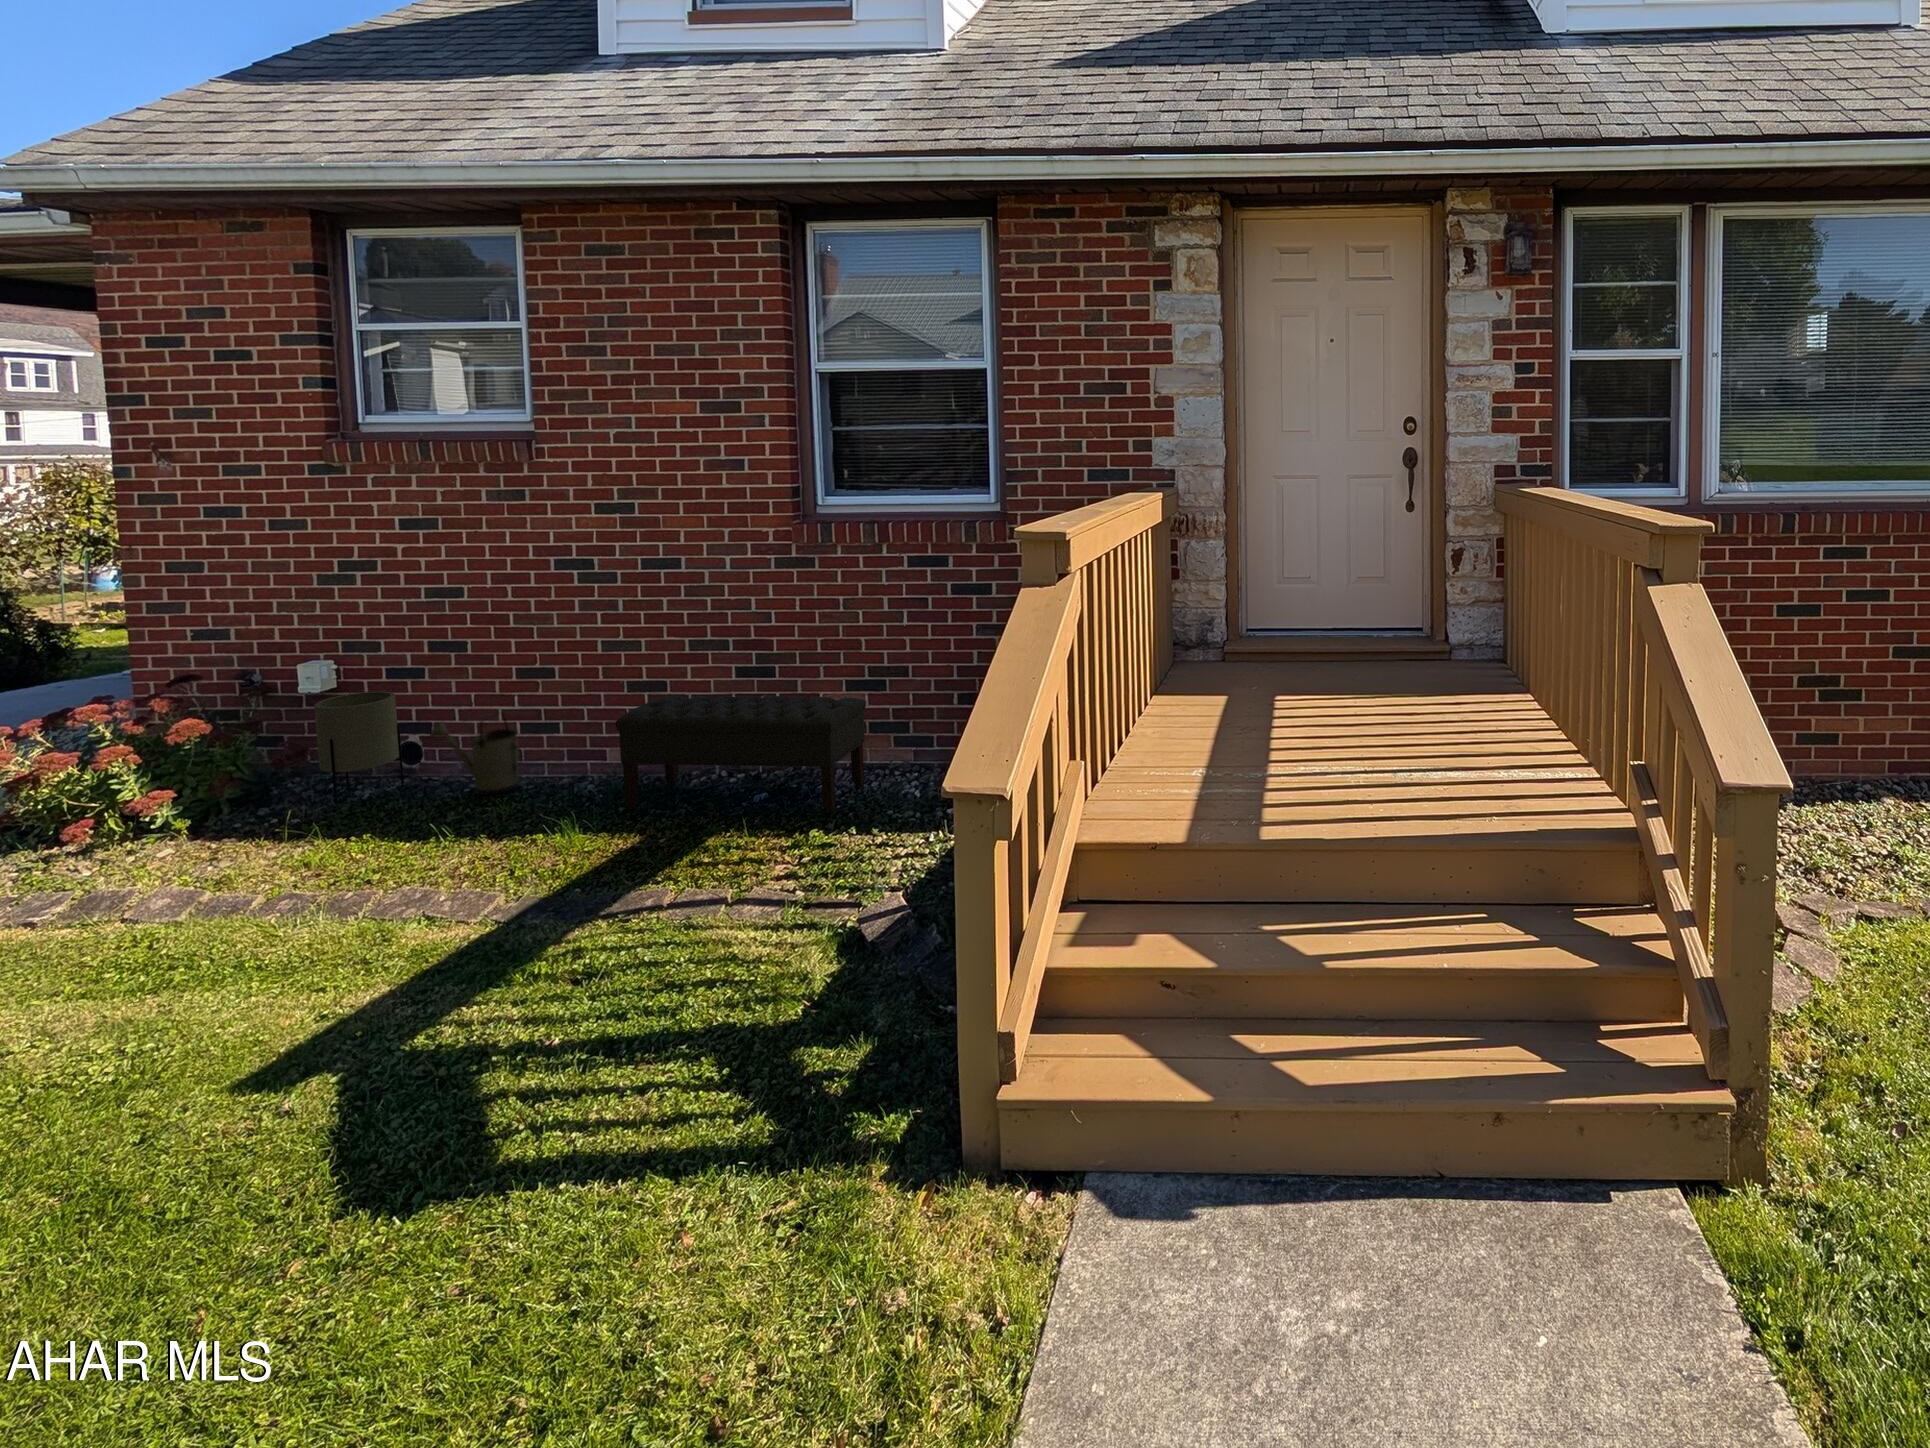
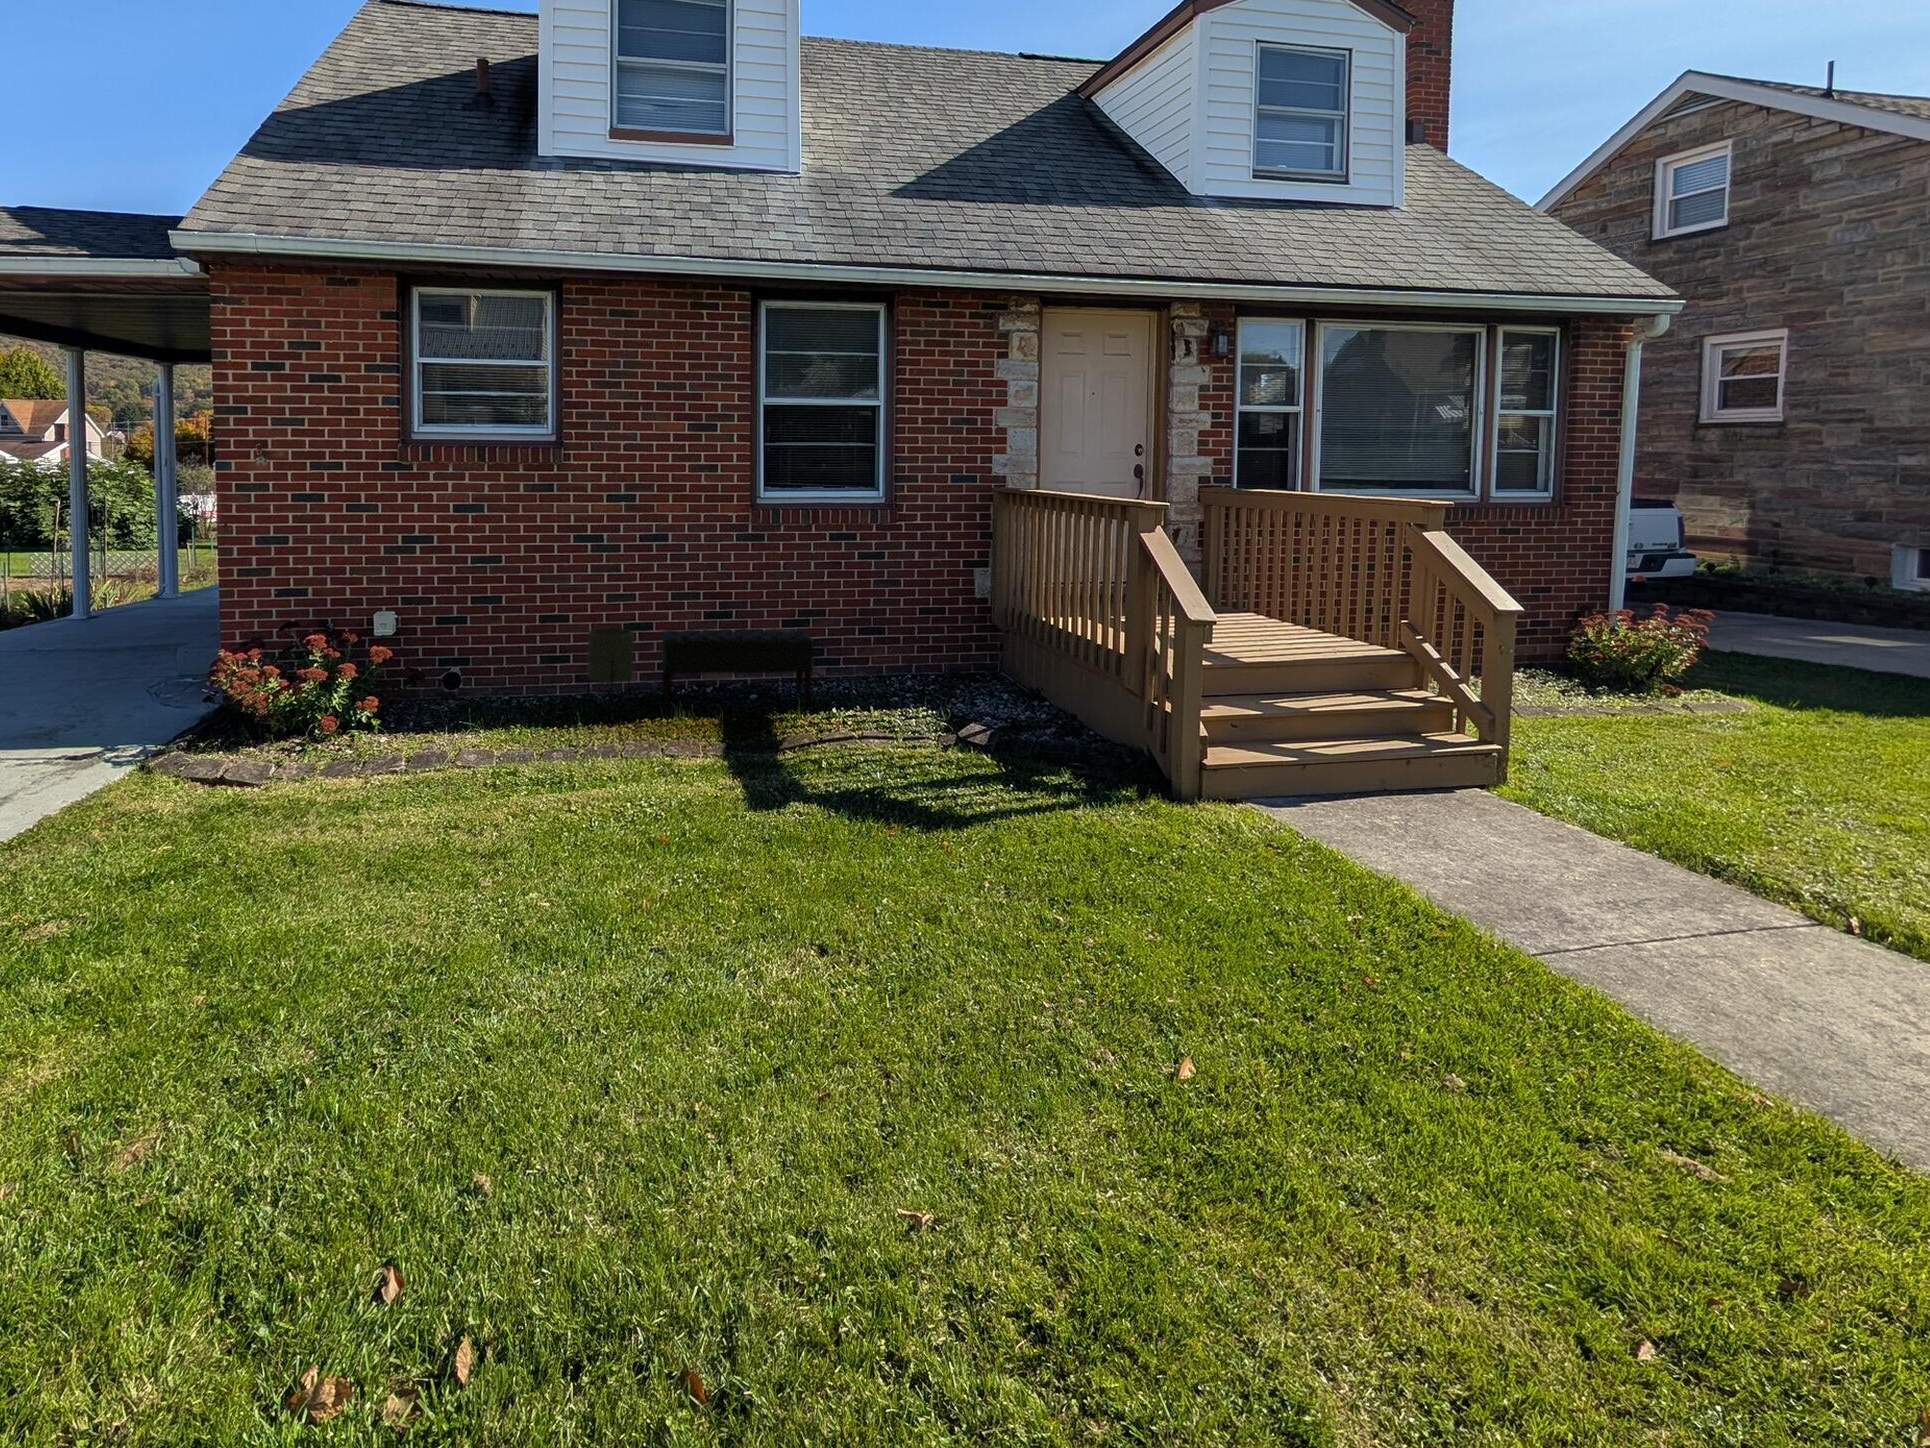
planter: present [314,691,404,804] -> present [587,628,634,691]
watering can: present [429,714,522,795] -> none [498,643,564,702]

